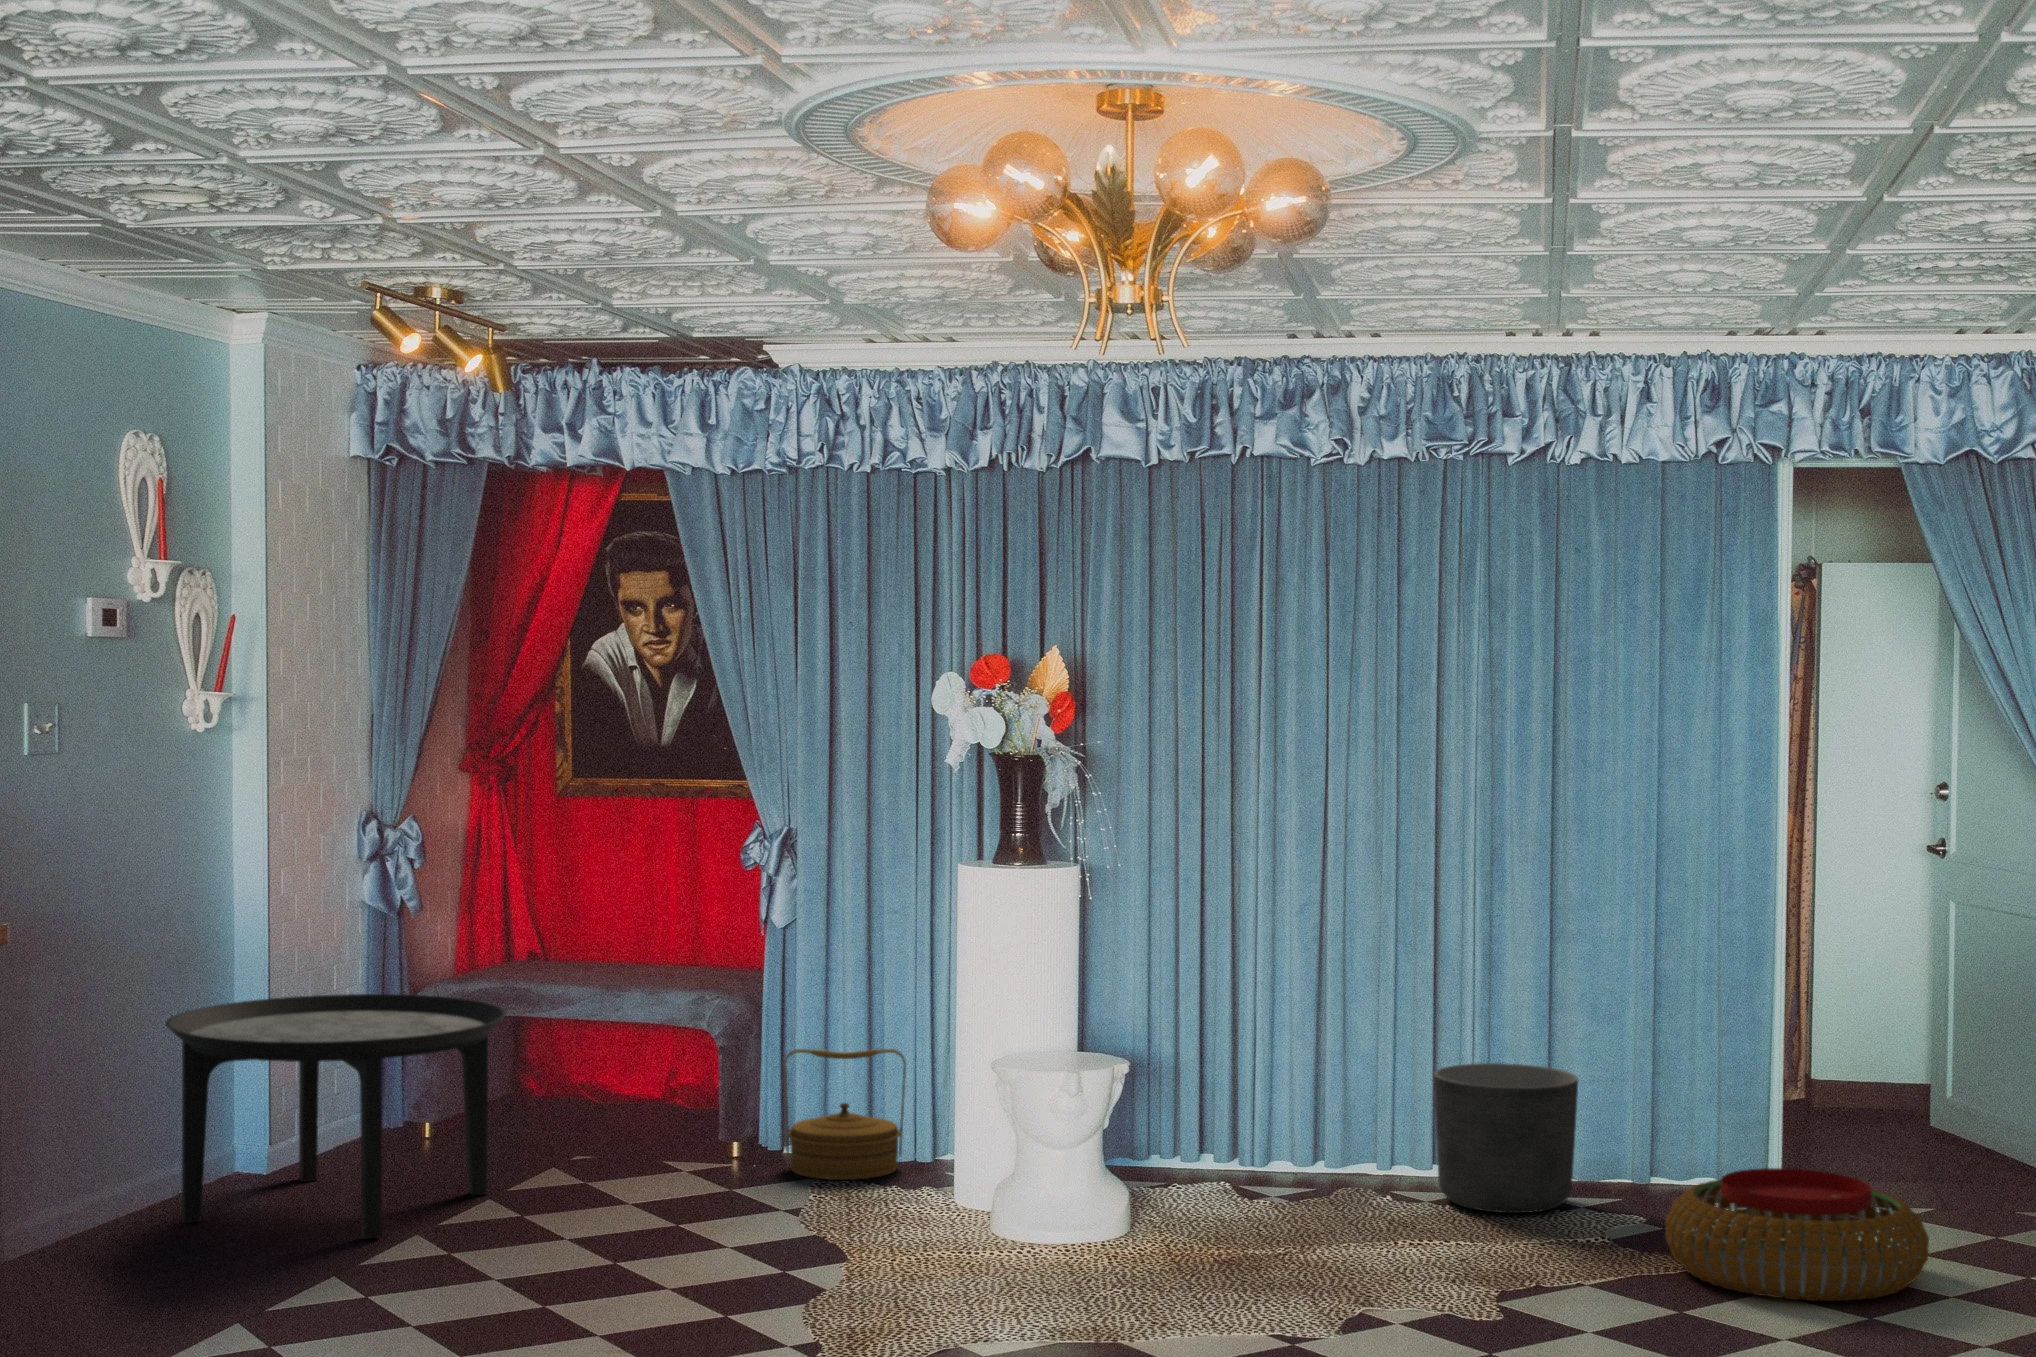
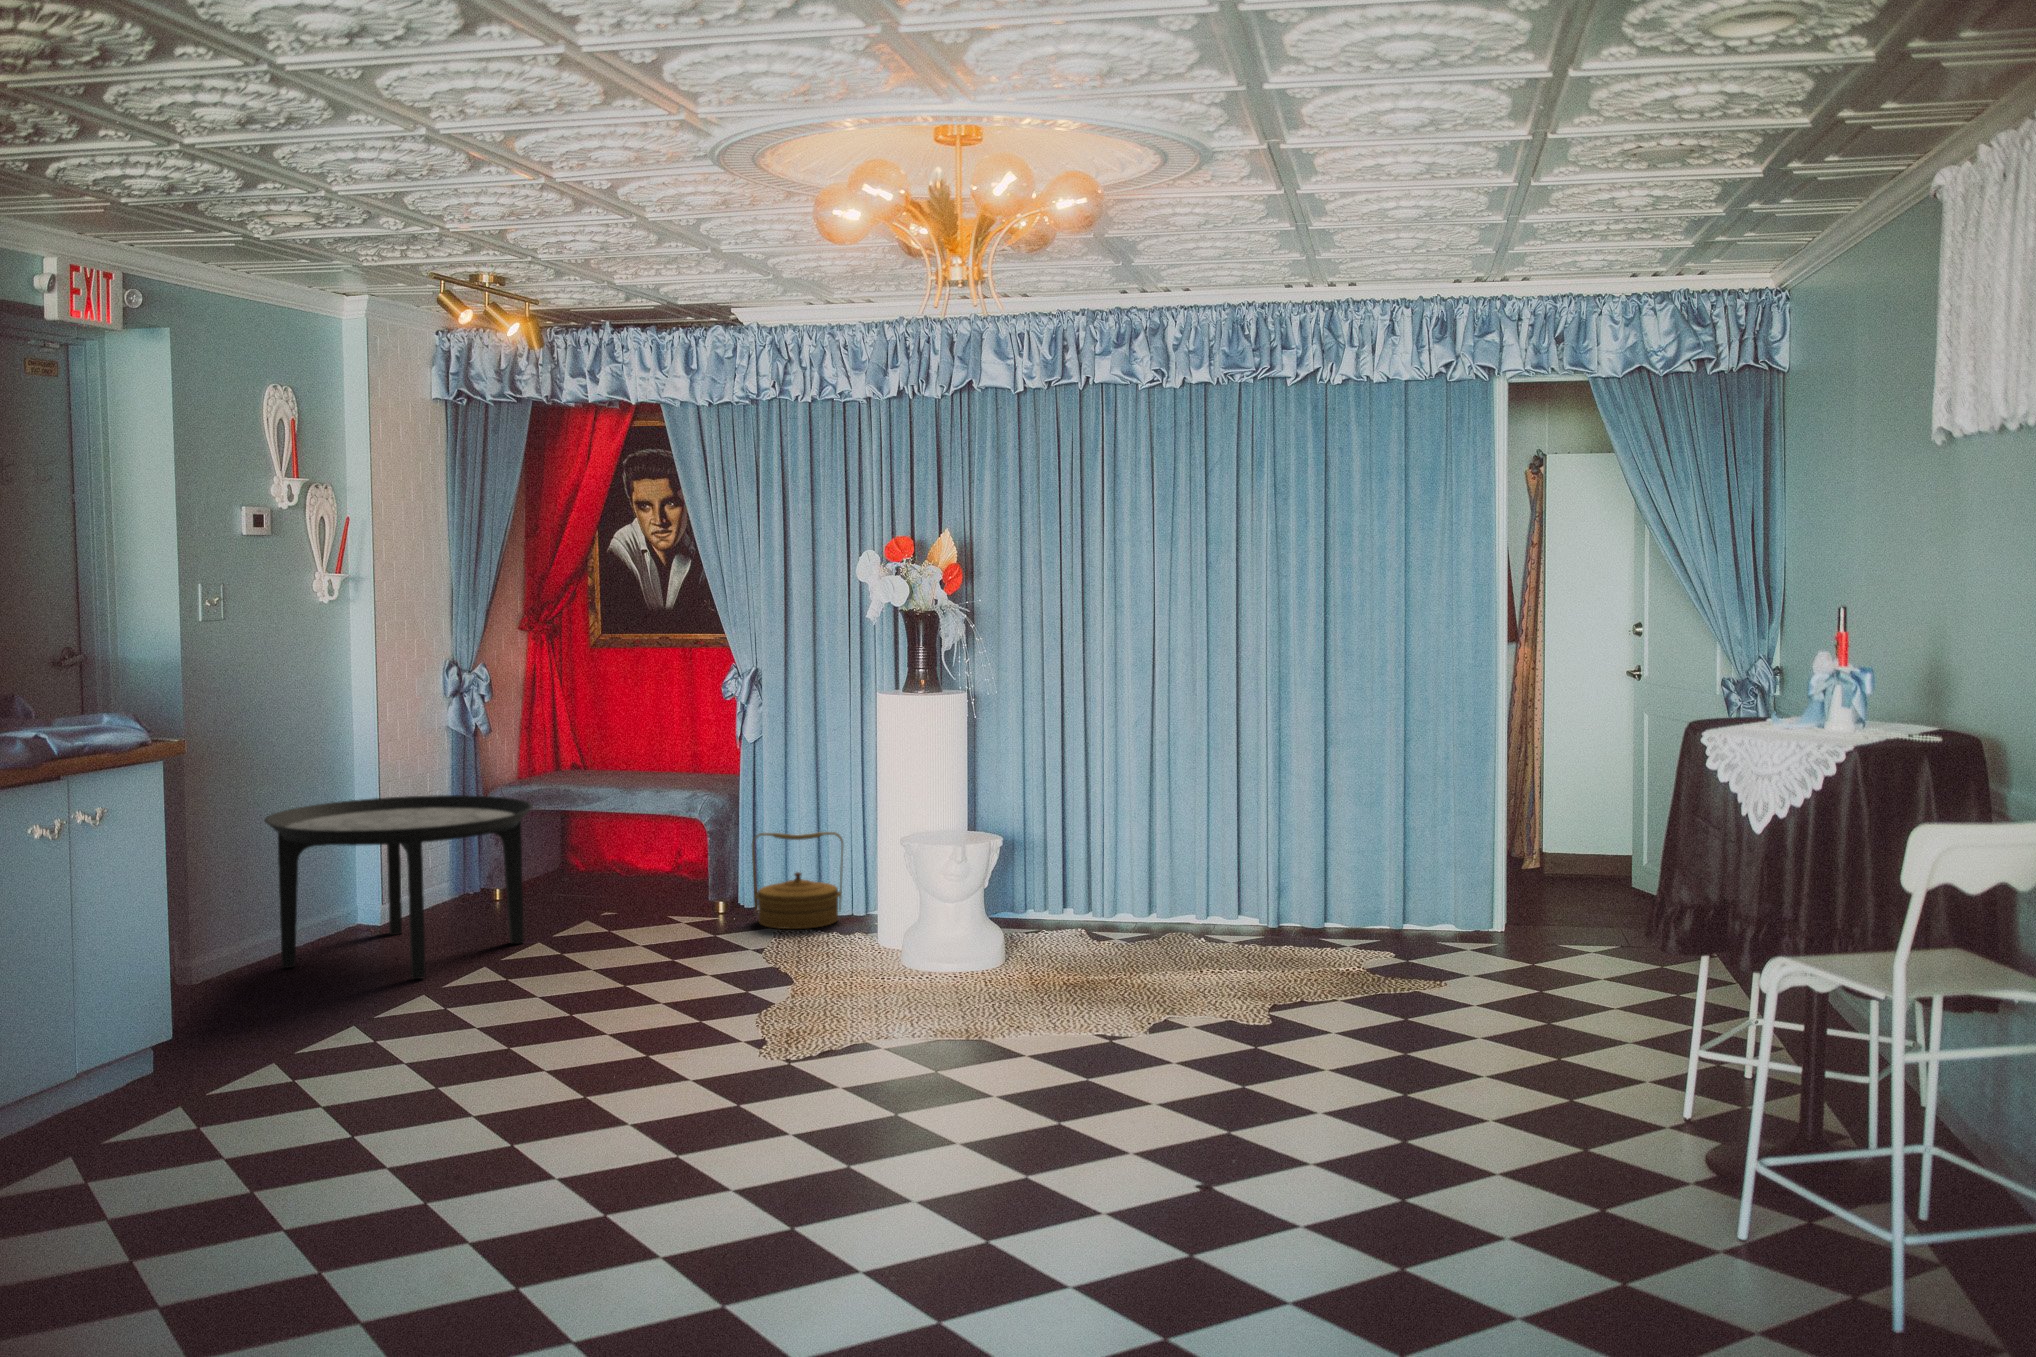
planter: present [1434,1063,1578,1213] -> none [1233,838,1341,950]
pouf: present [1665,1168,1929,1301] -> none [1405,915,1610,1018]

